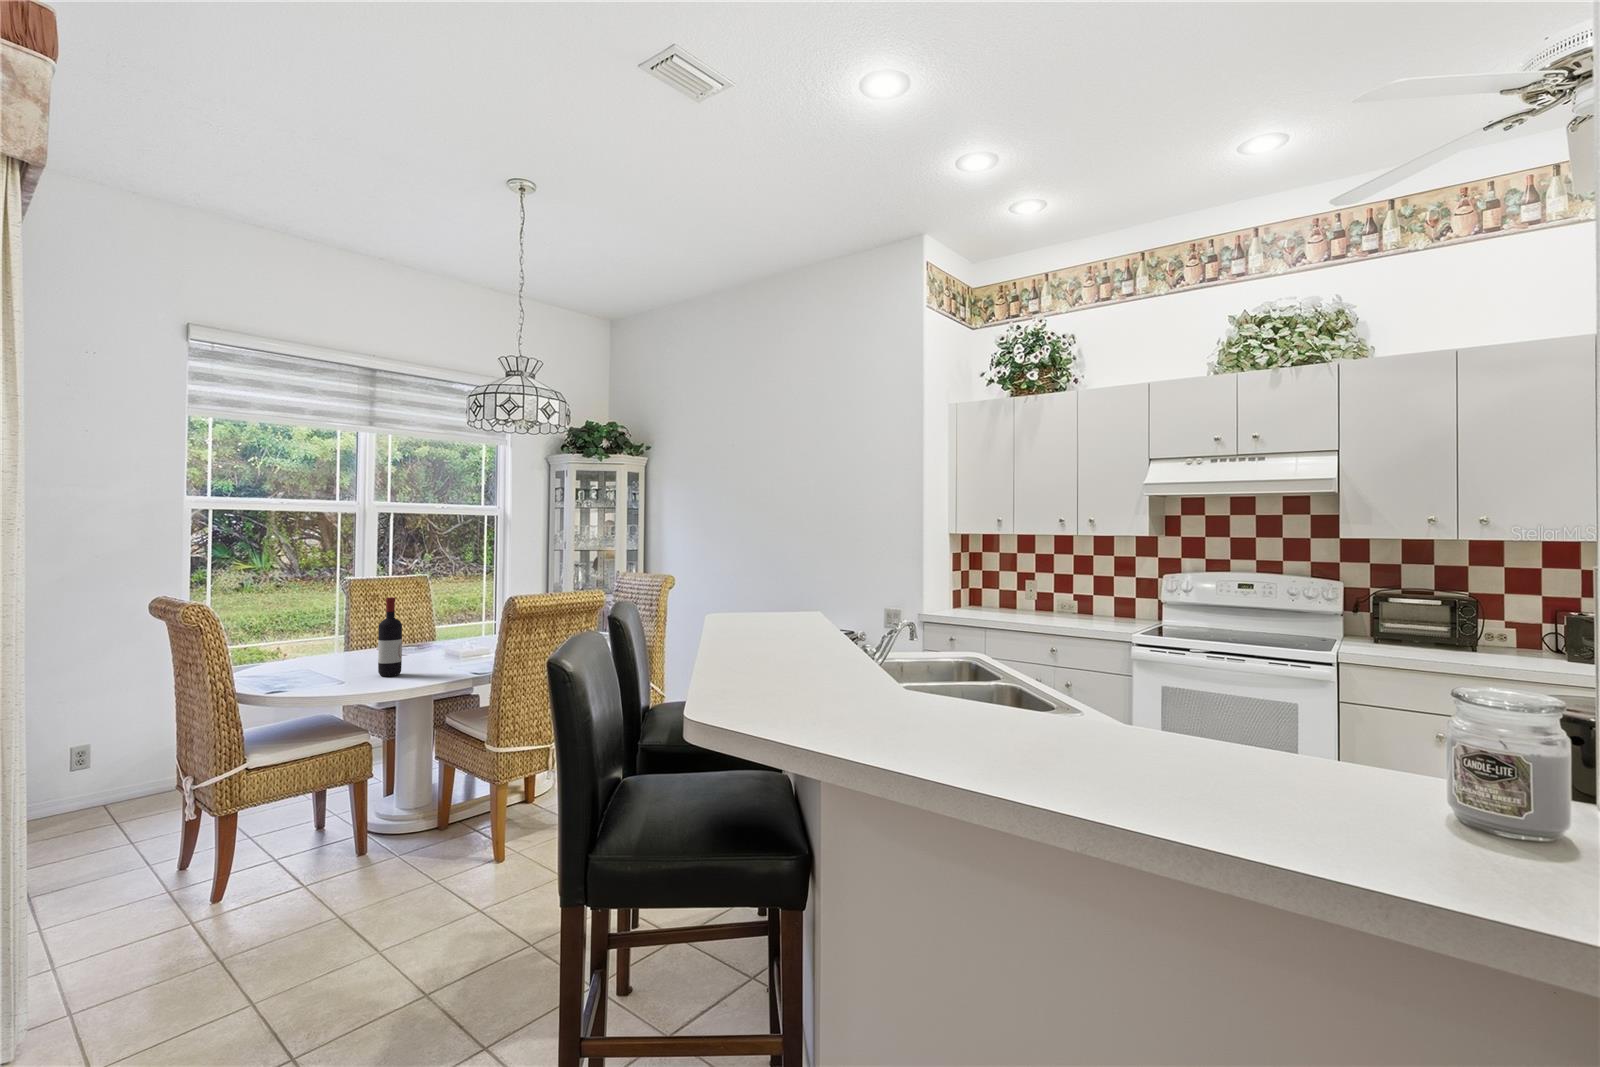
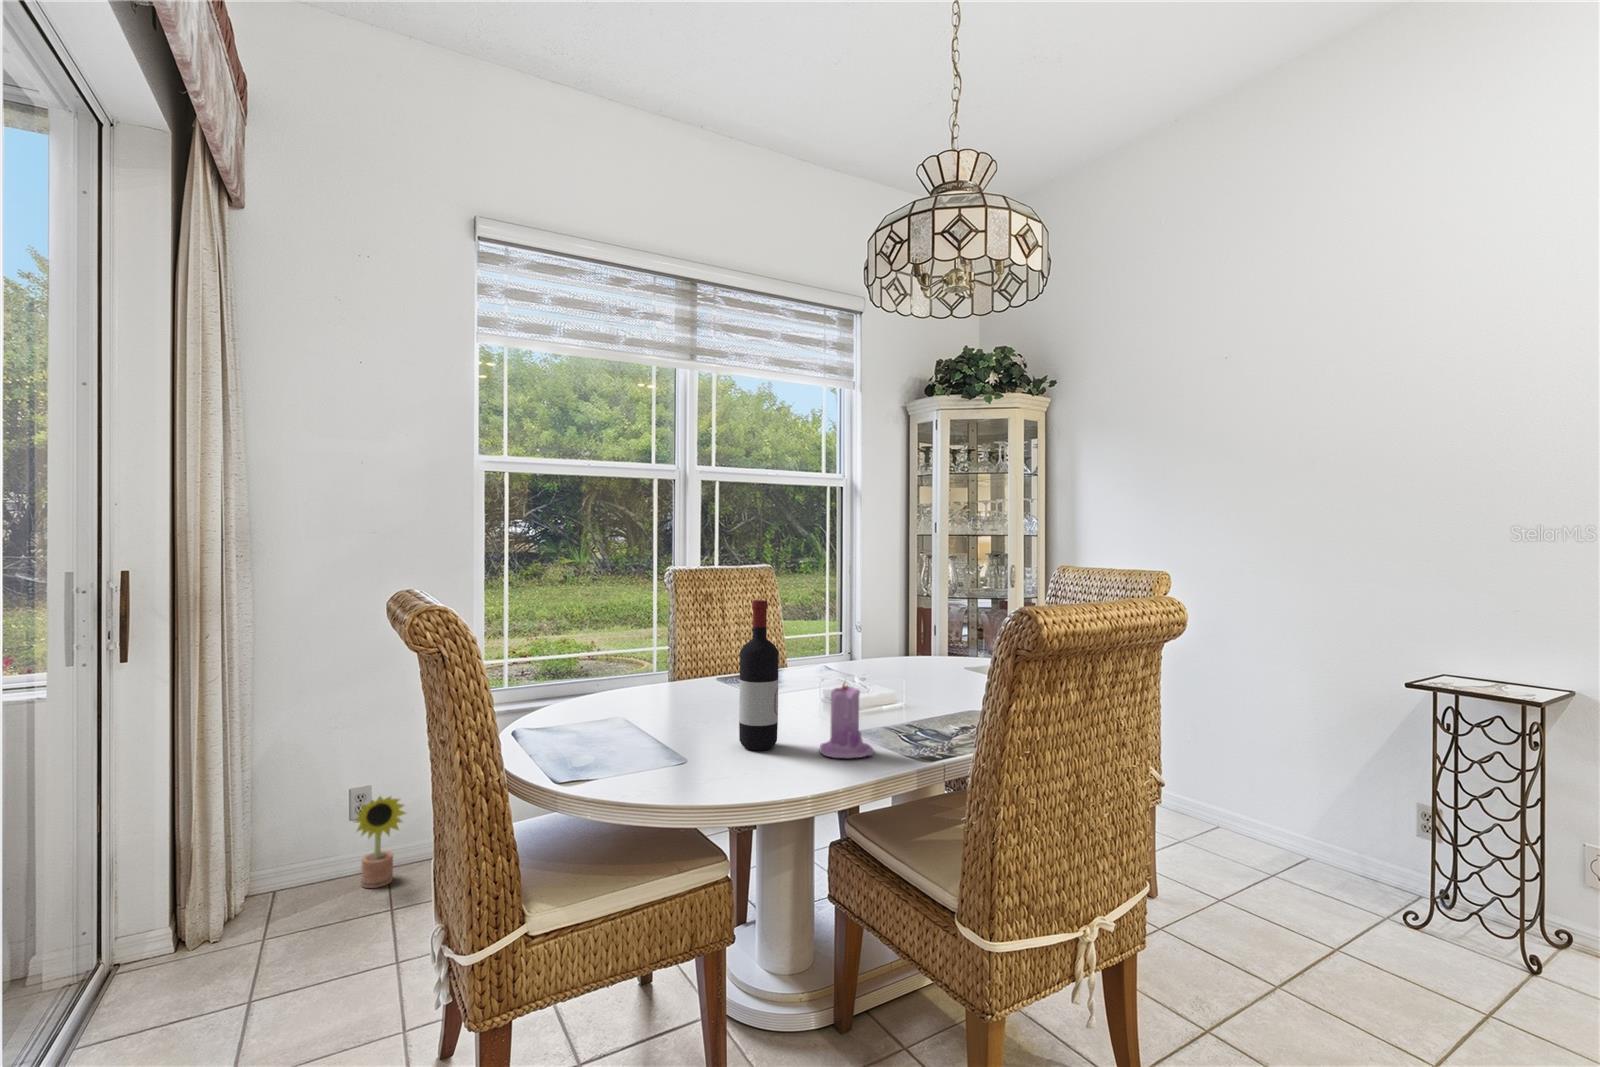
candle: none [425,636,455,677] -> present [820,682,874,758]
decorative plant: none [86,745,133,814] -> present [353,796,406,888]

